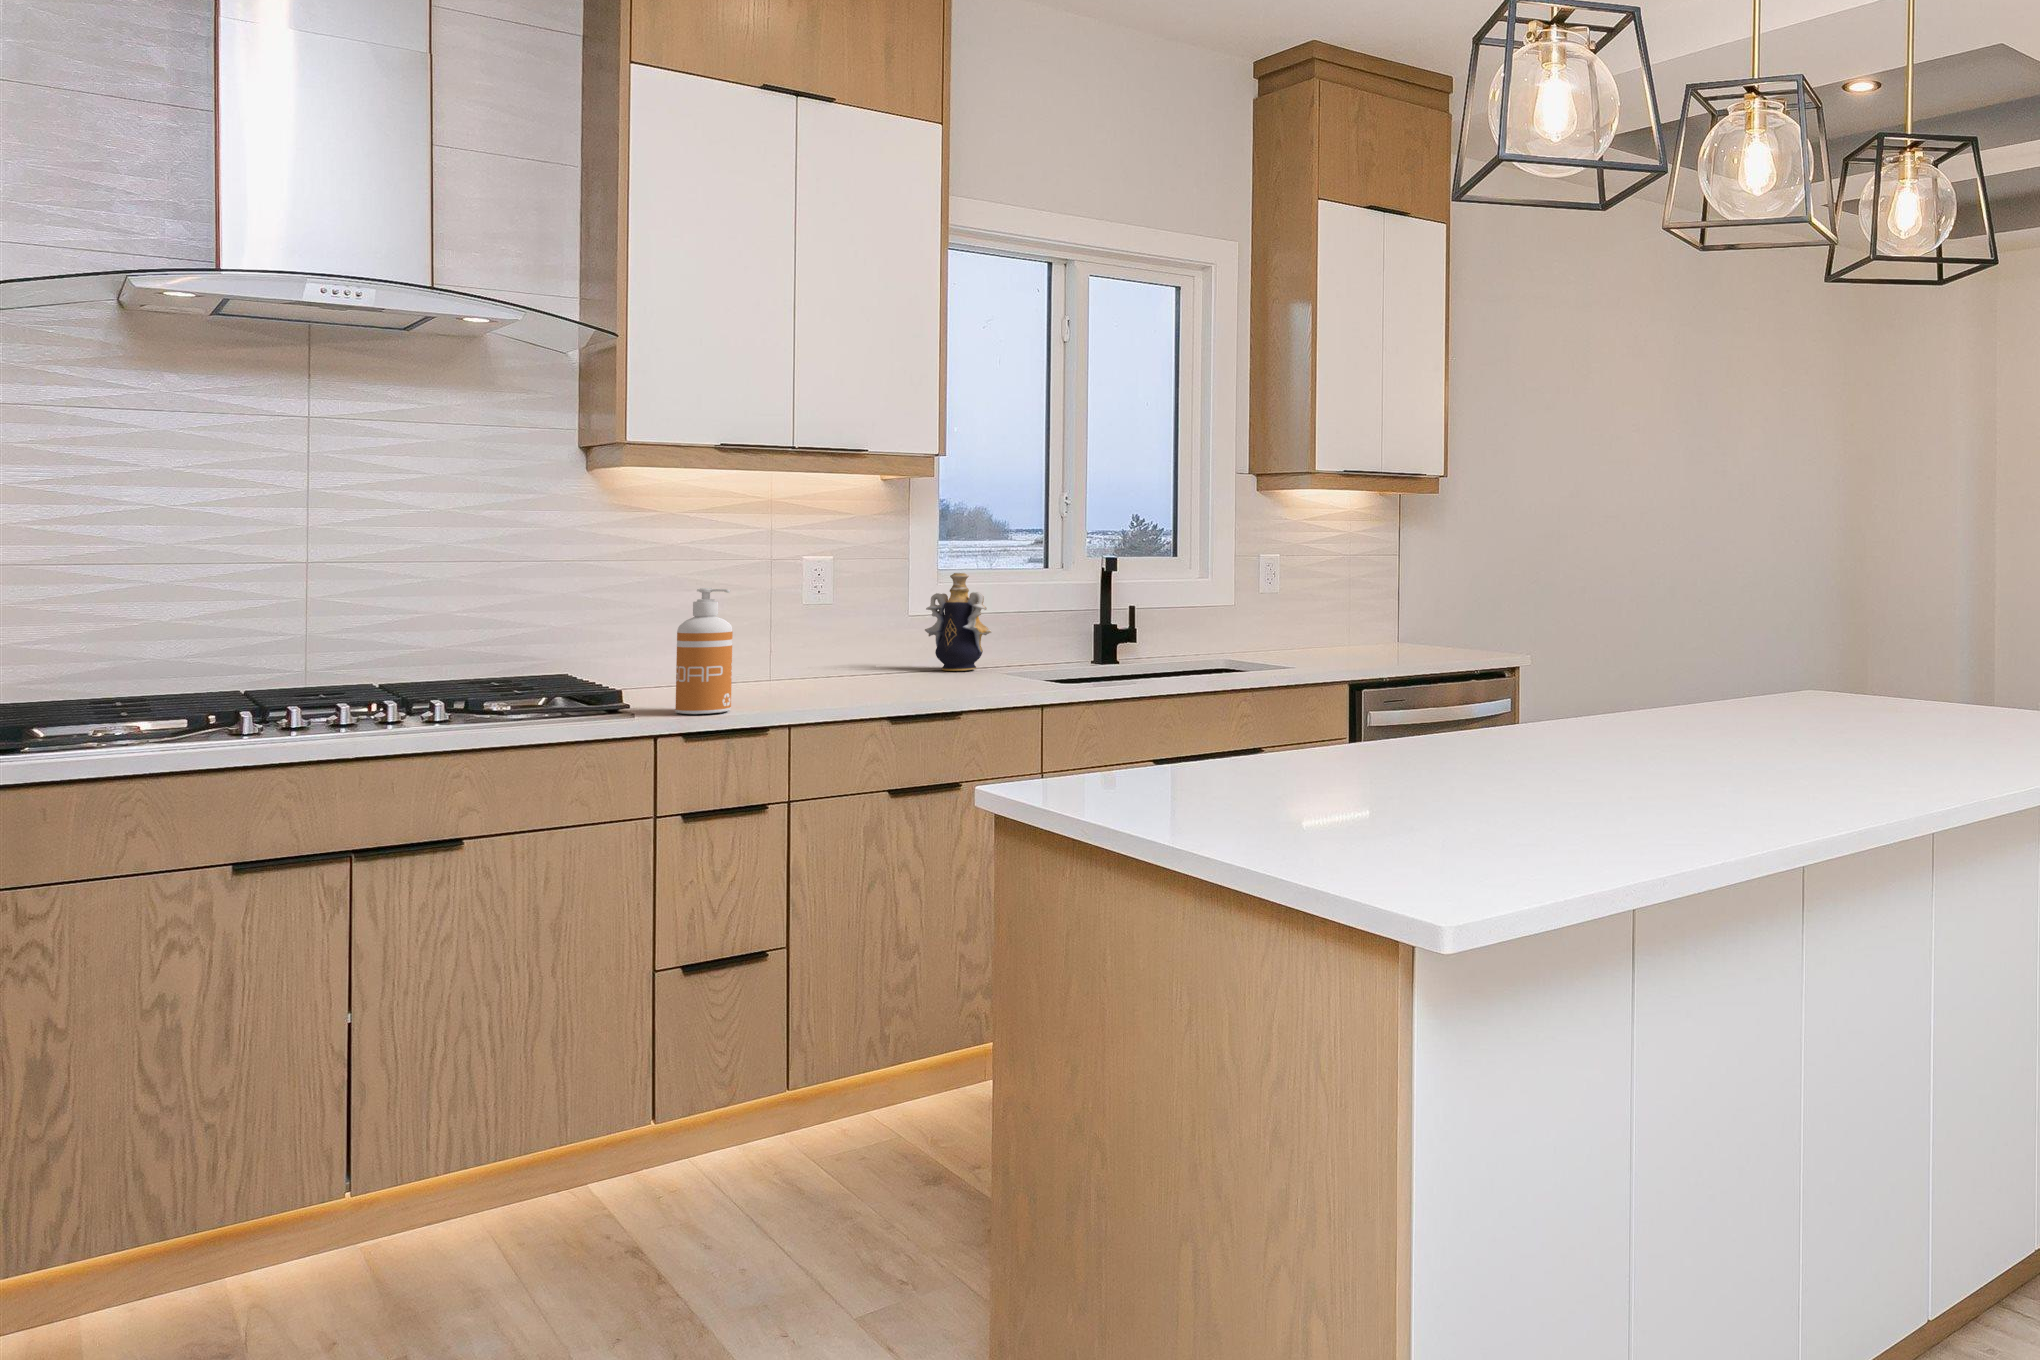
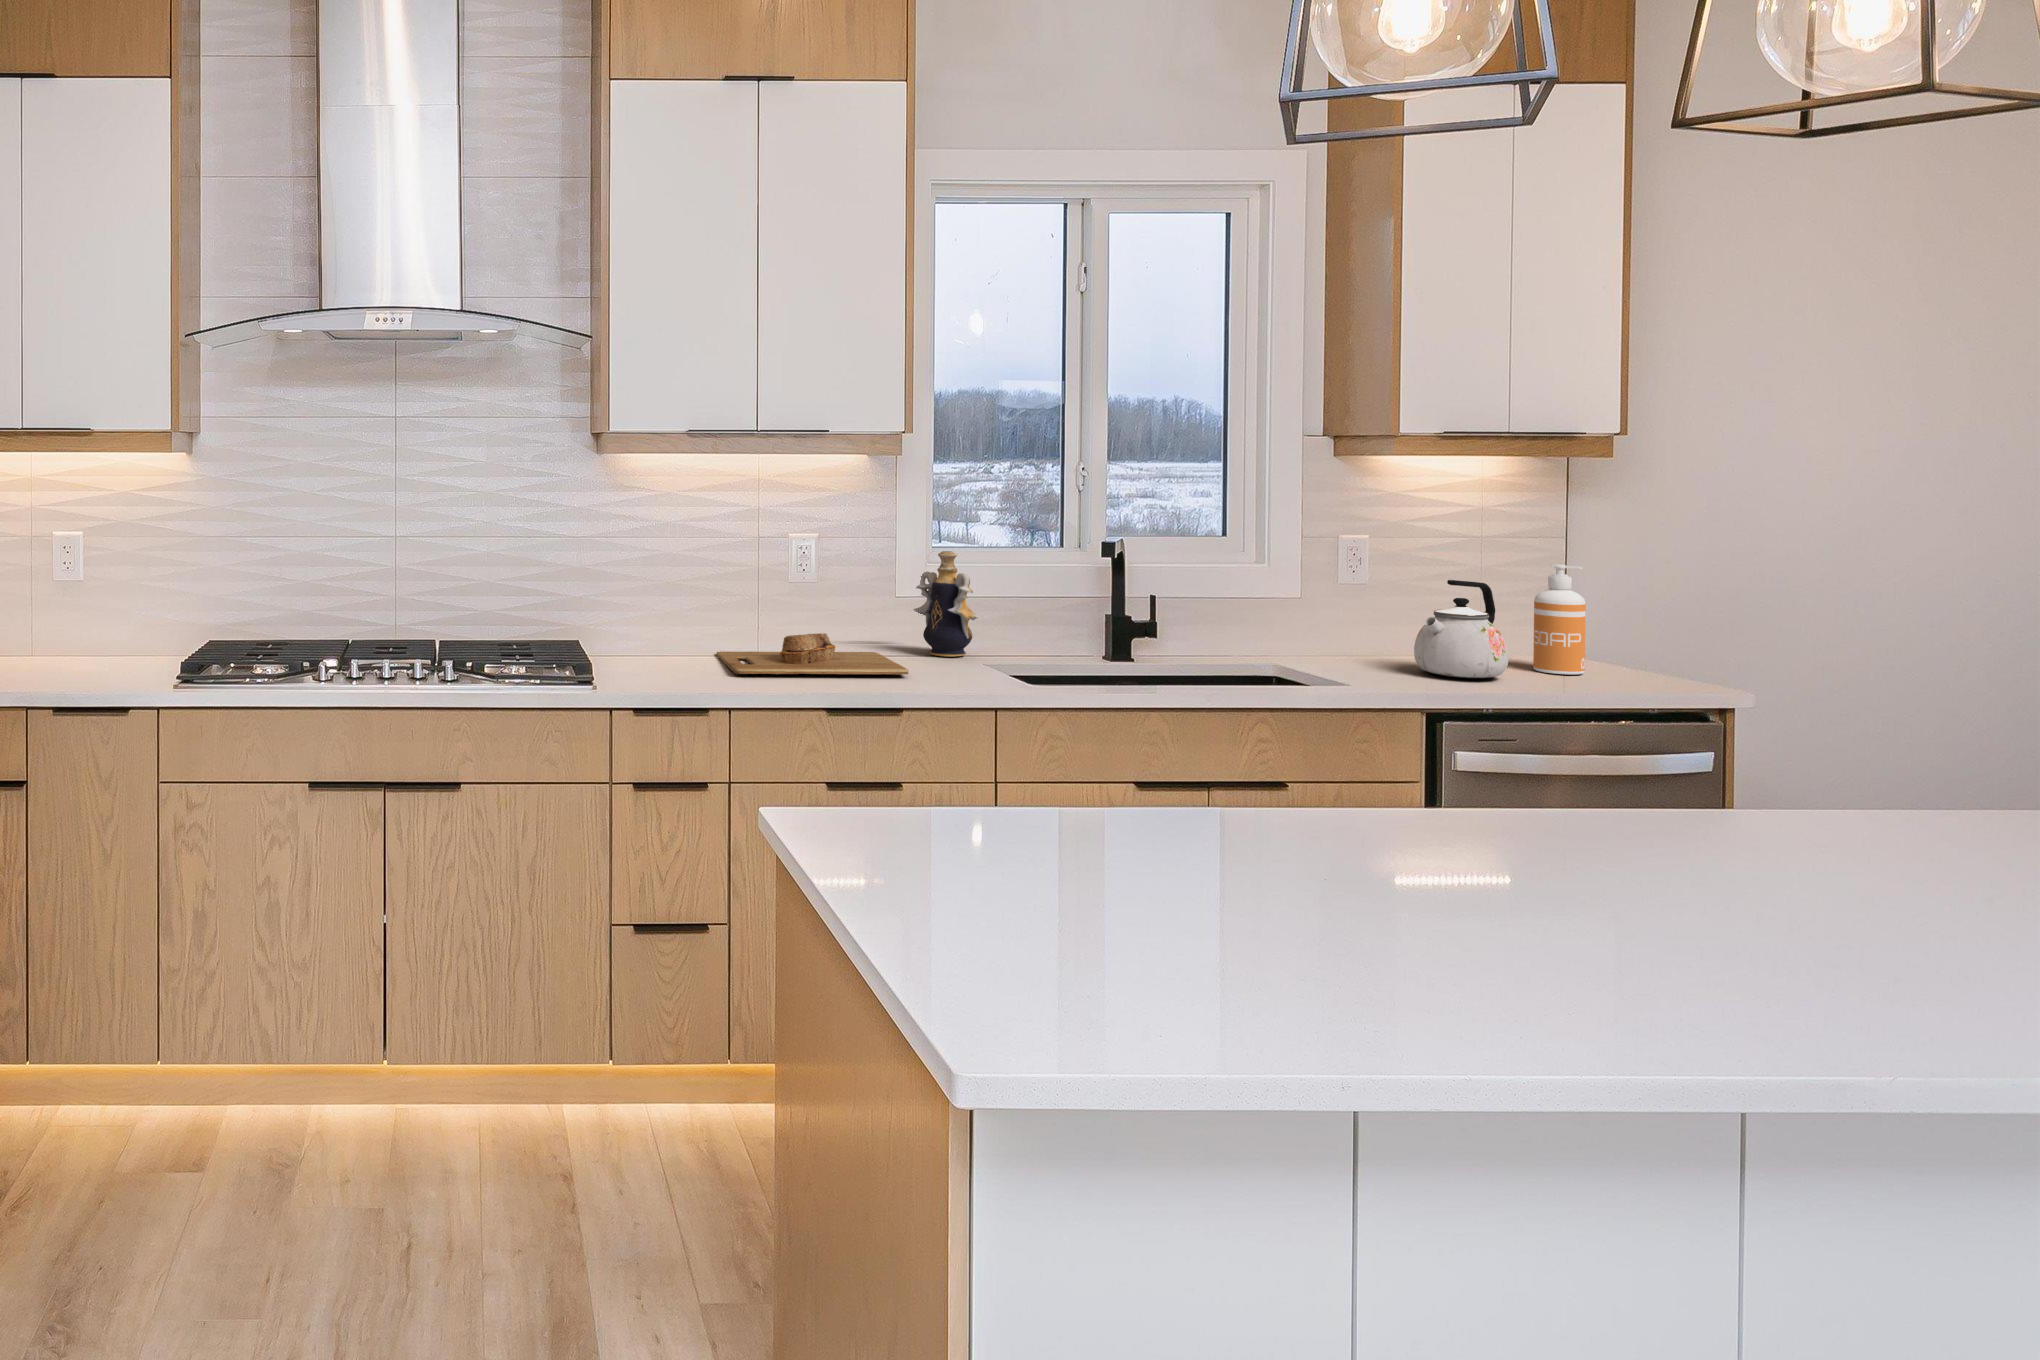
kettle: none [1318,584,1380,657] -> present [1414,580,1509,678]
soap dispenser: present [675,588,733,714] -> present [1533,565,1585,675]
cutting board: none [728,653,947,695] -> present [716,633,909,675]

